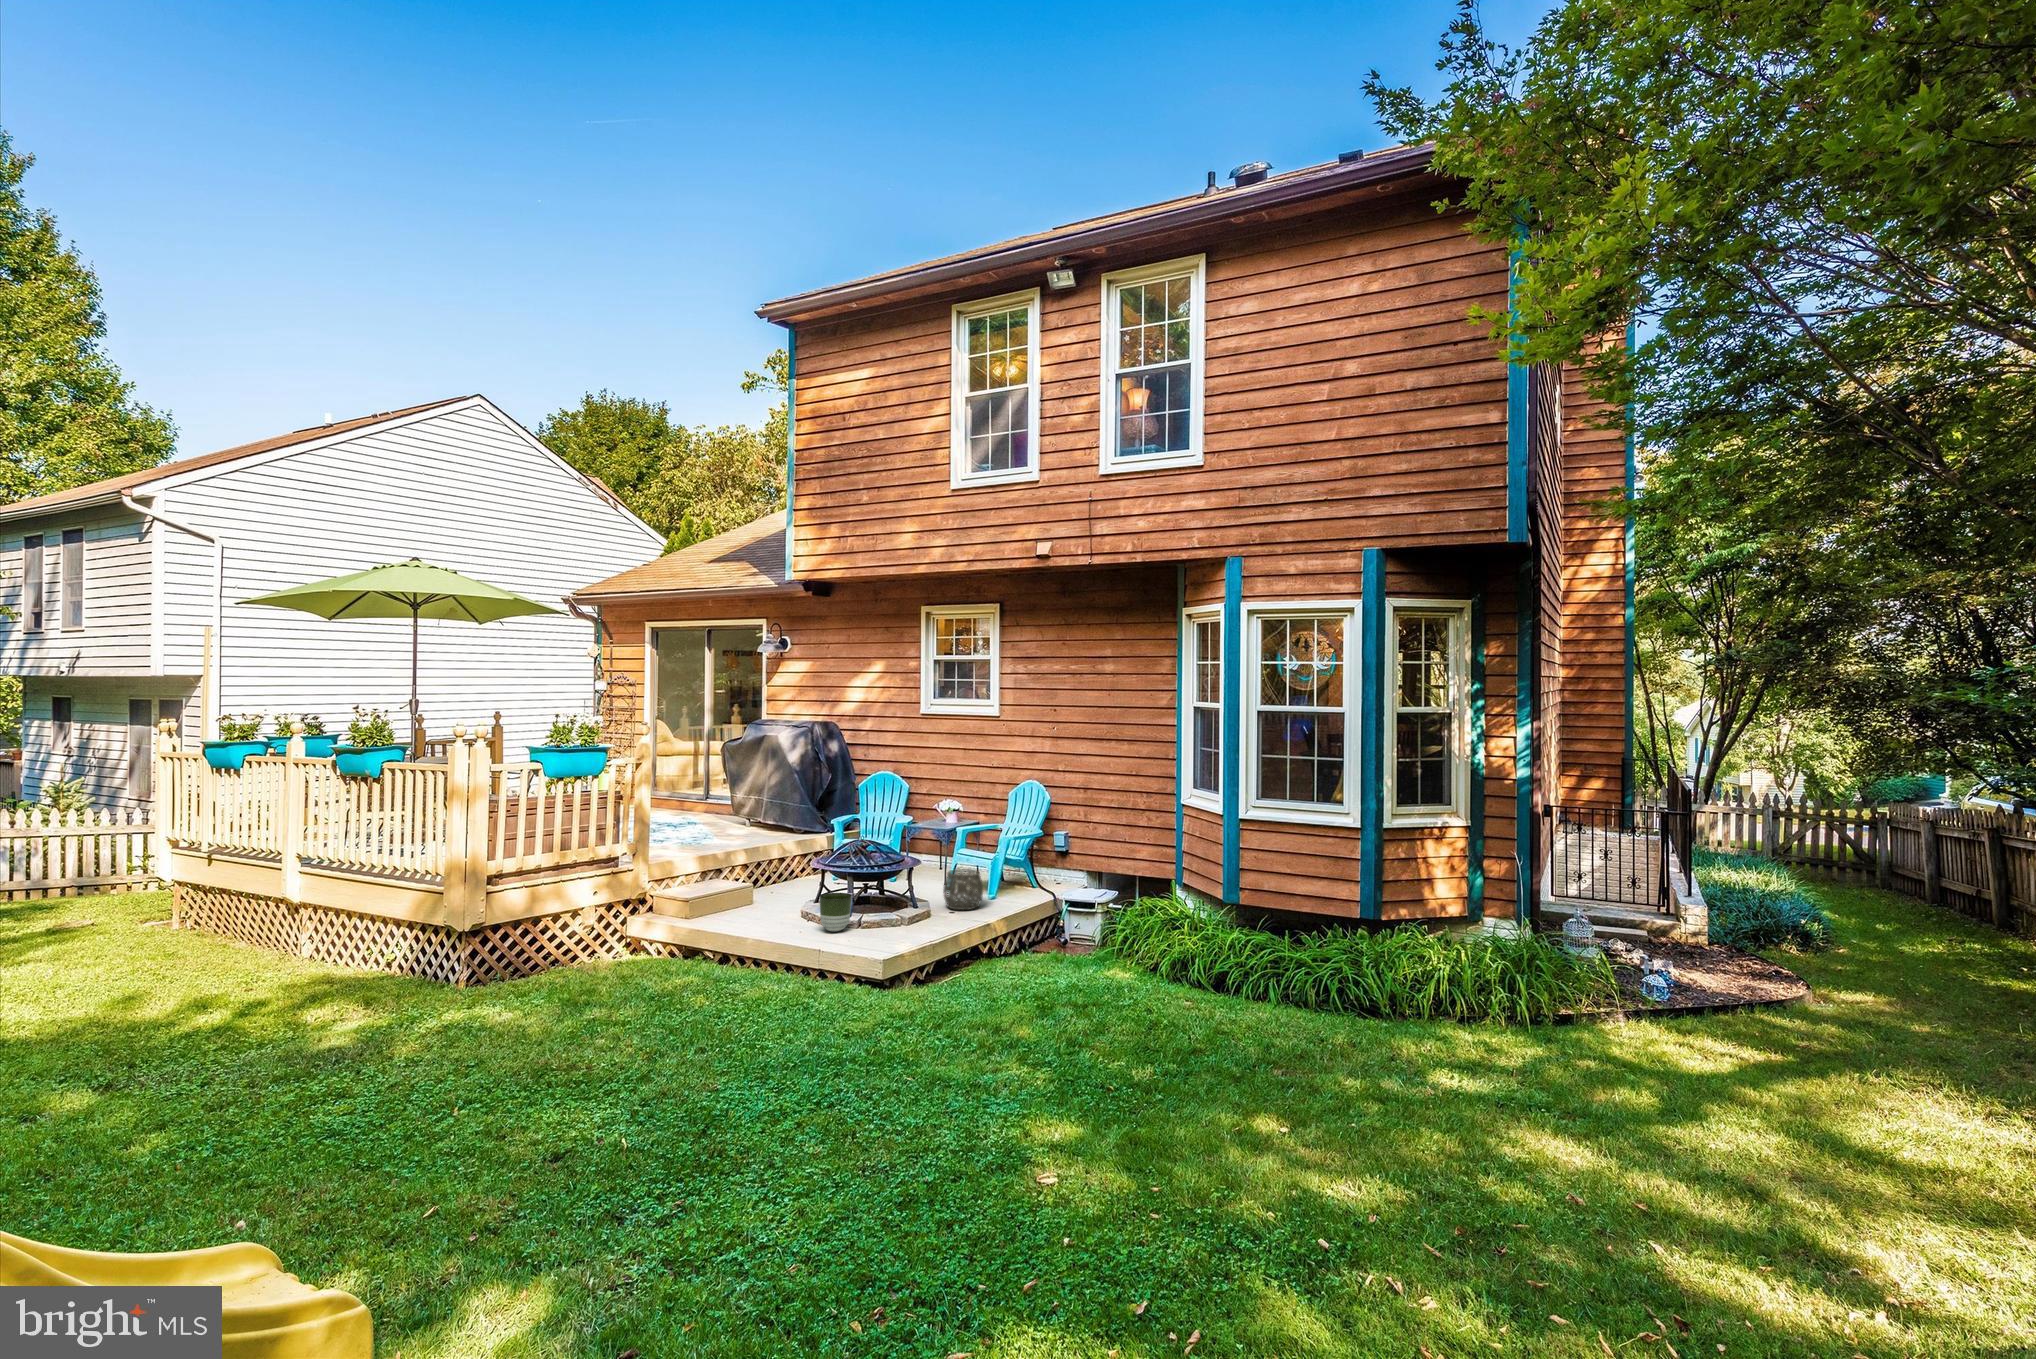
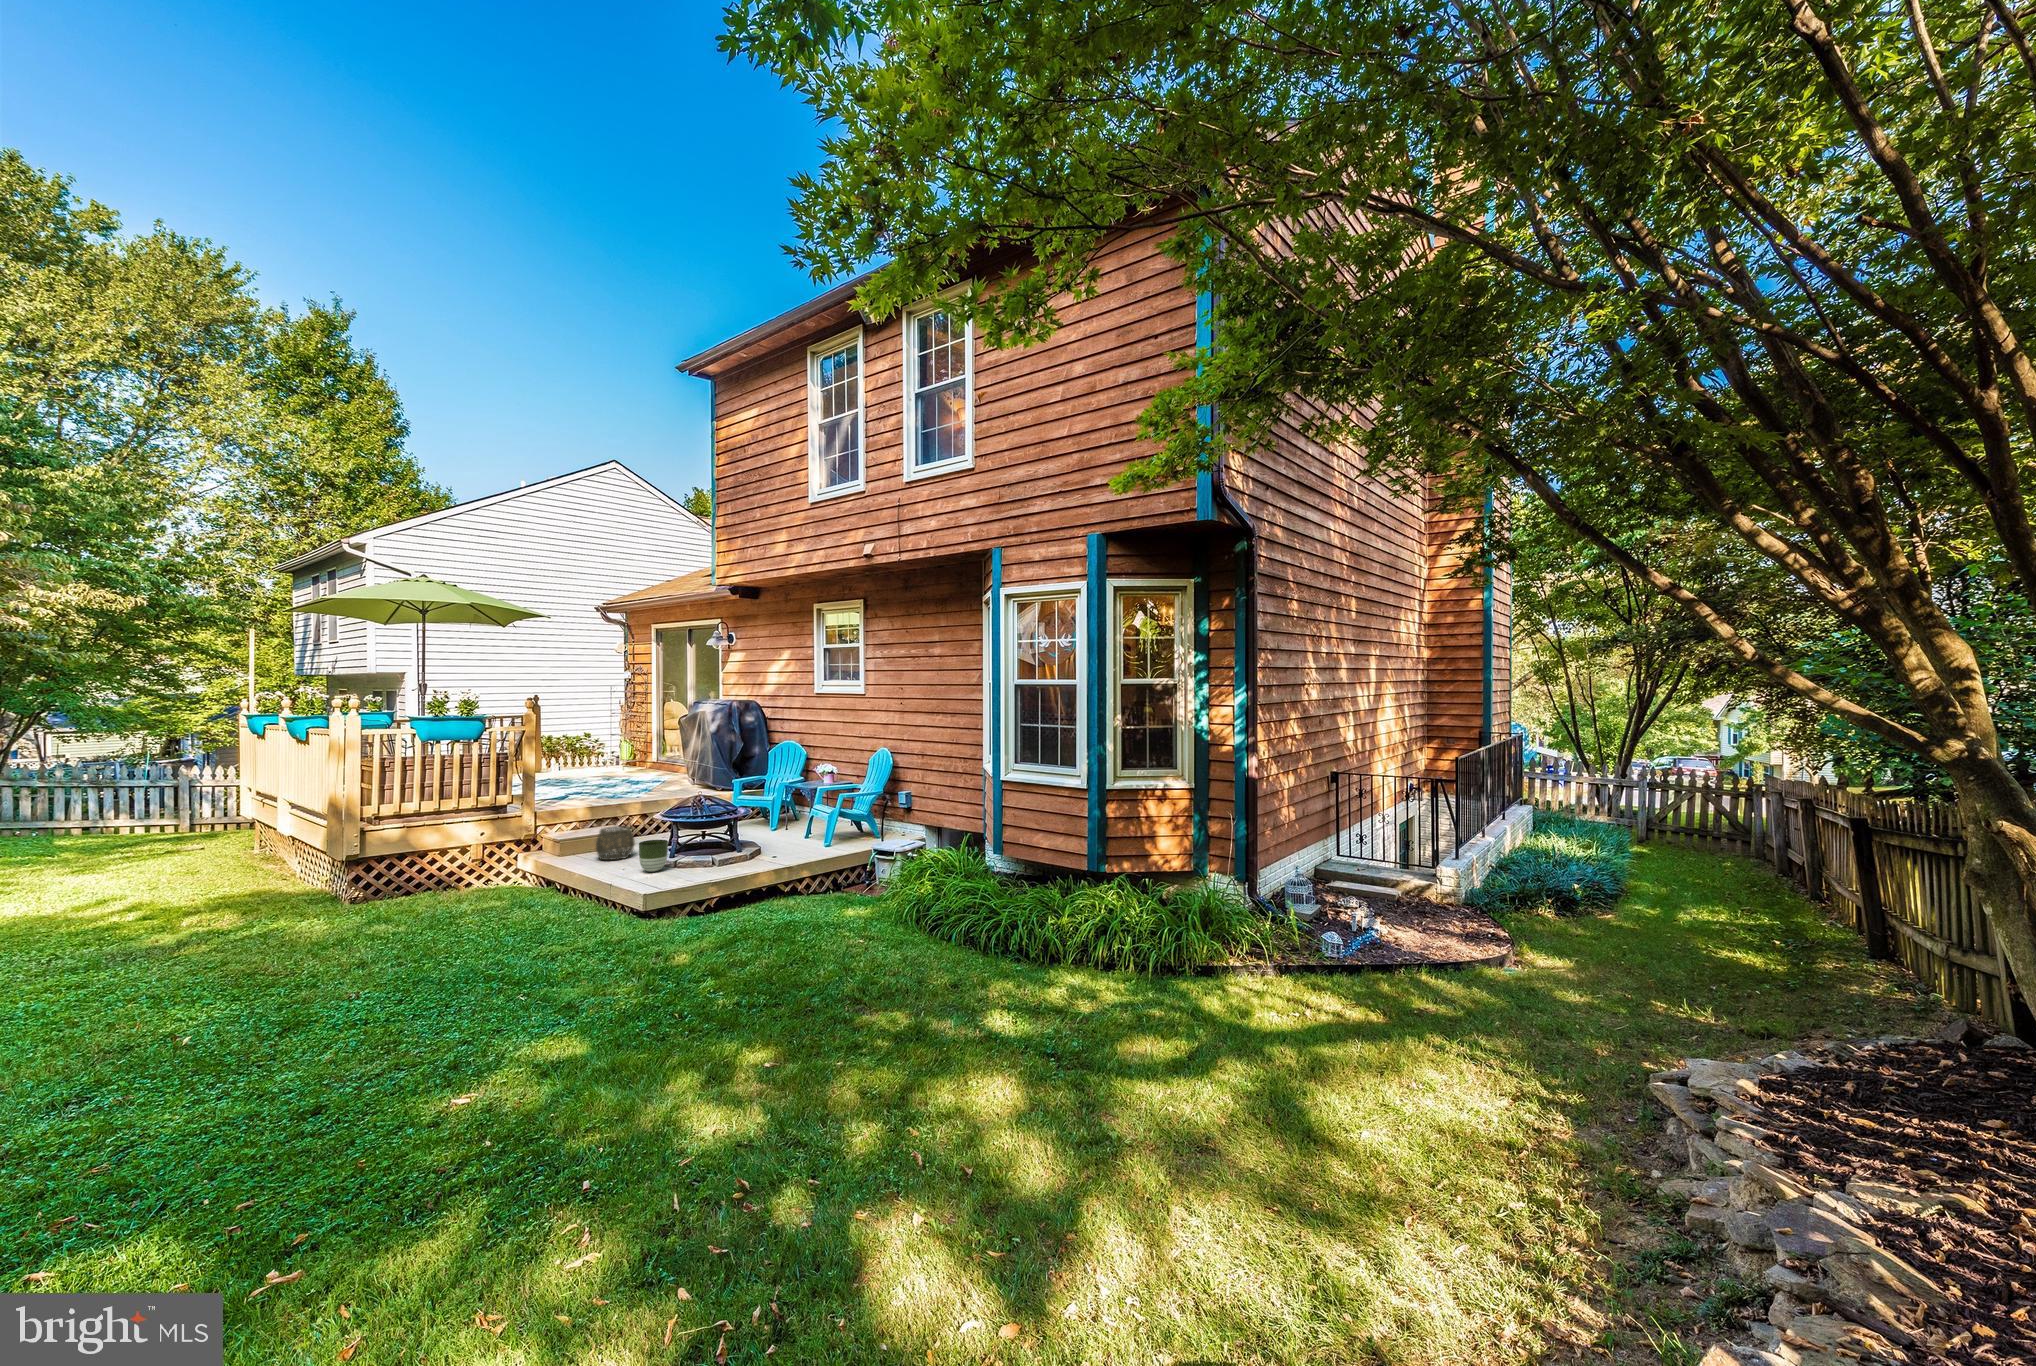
woven basket: present [943,869,983,910] -> present [596,826,635,860]

